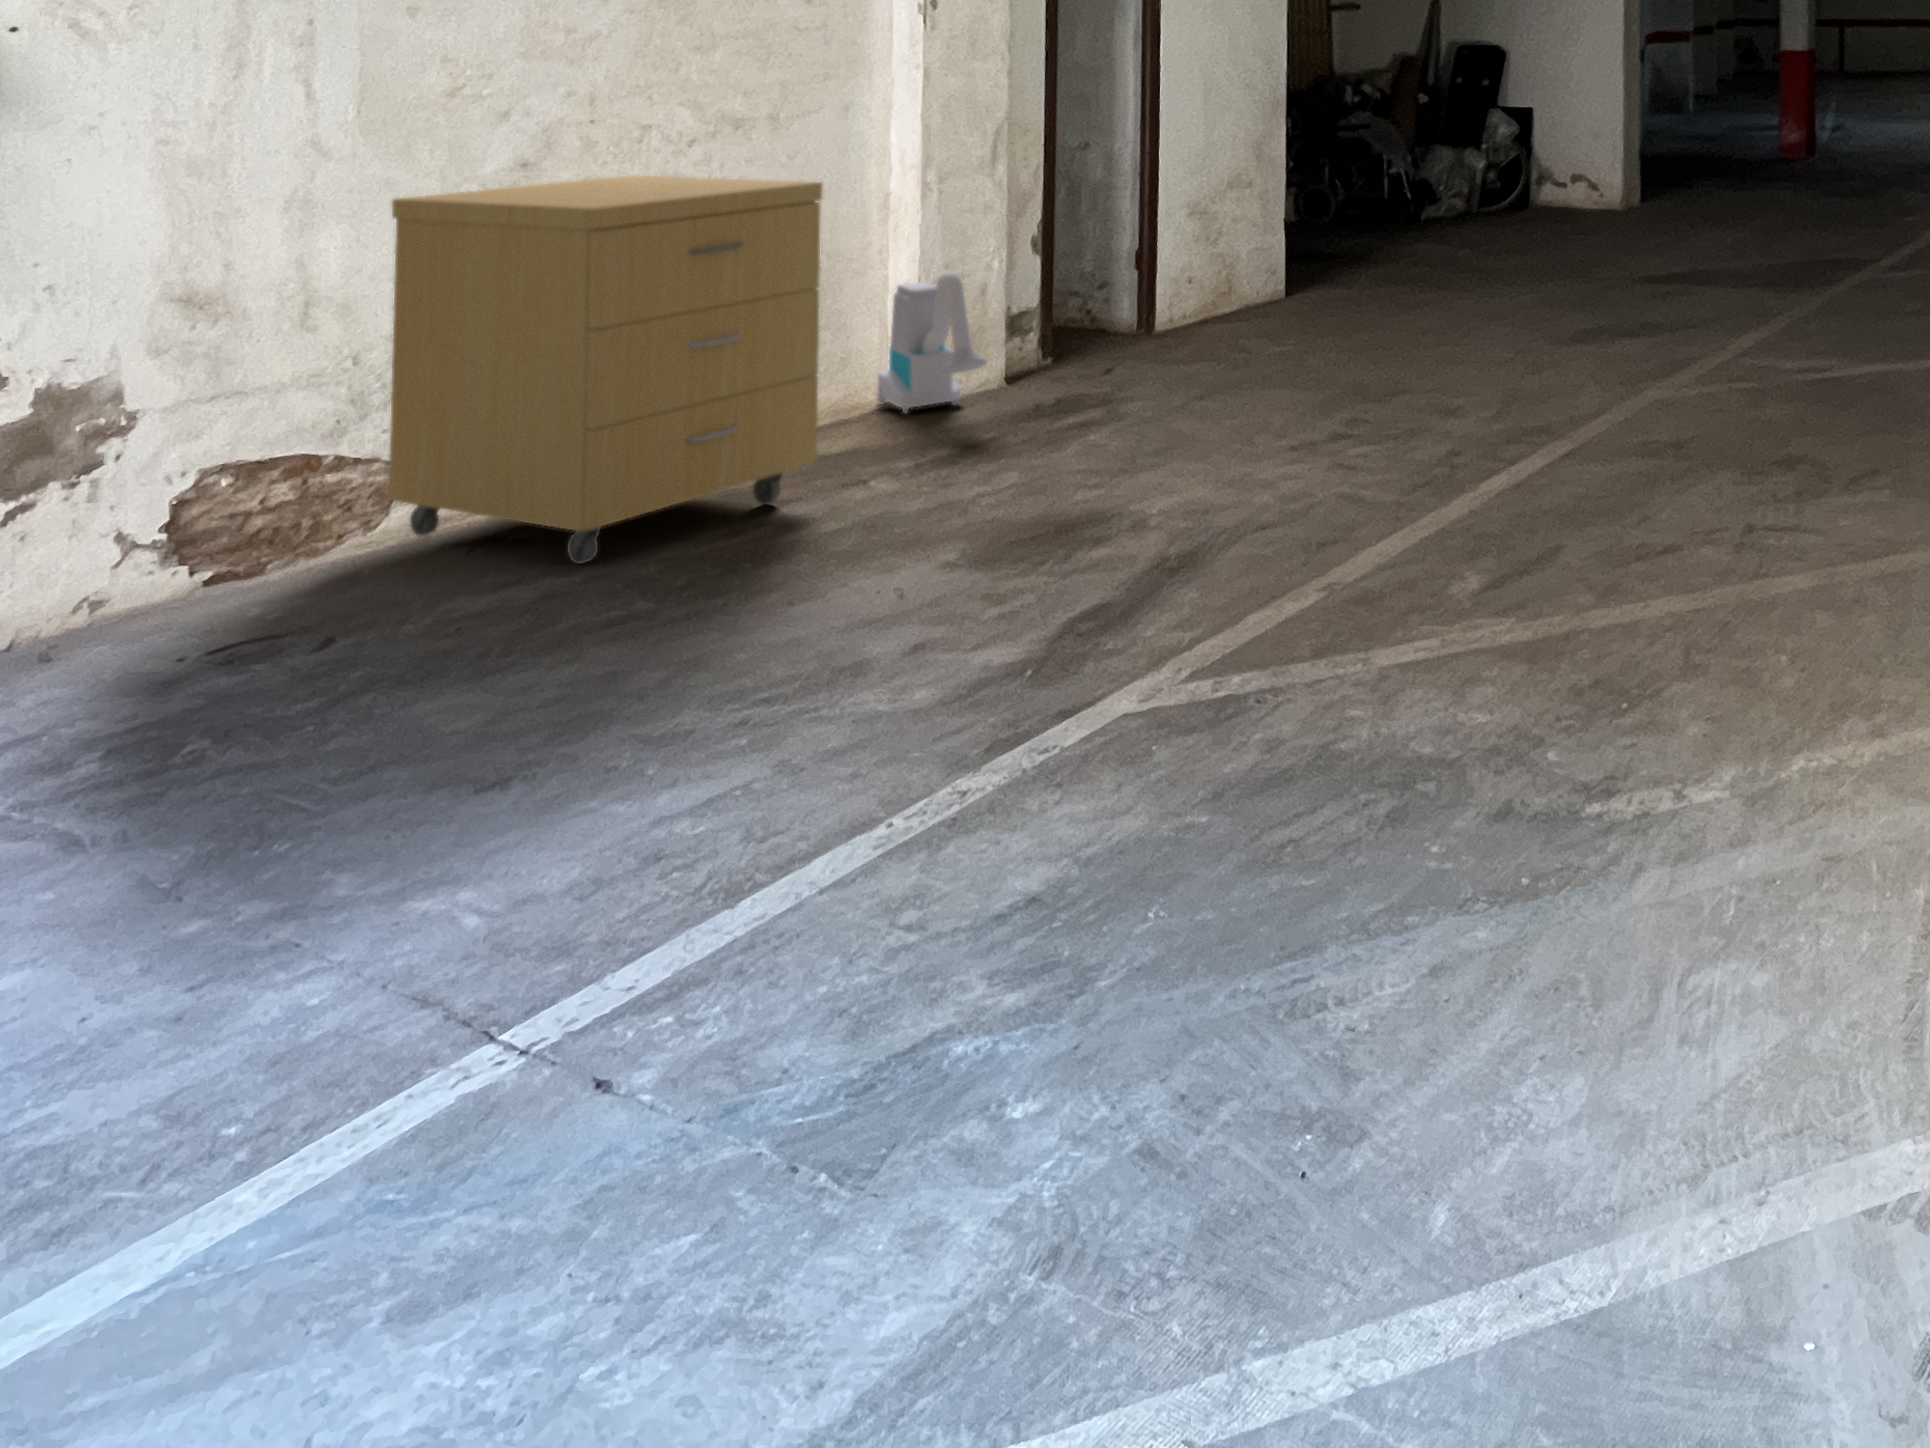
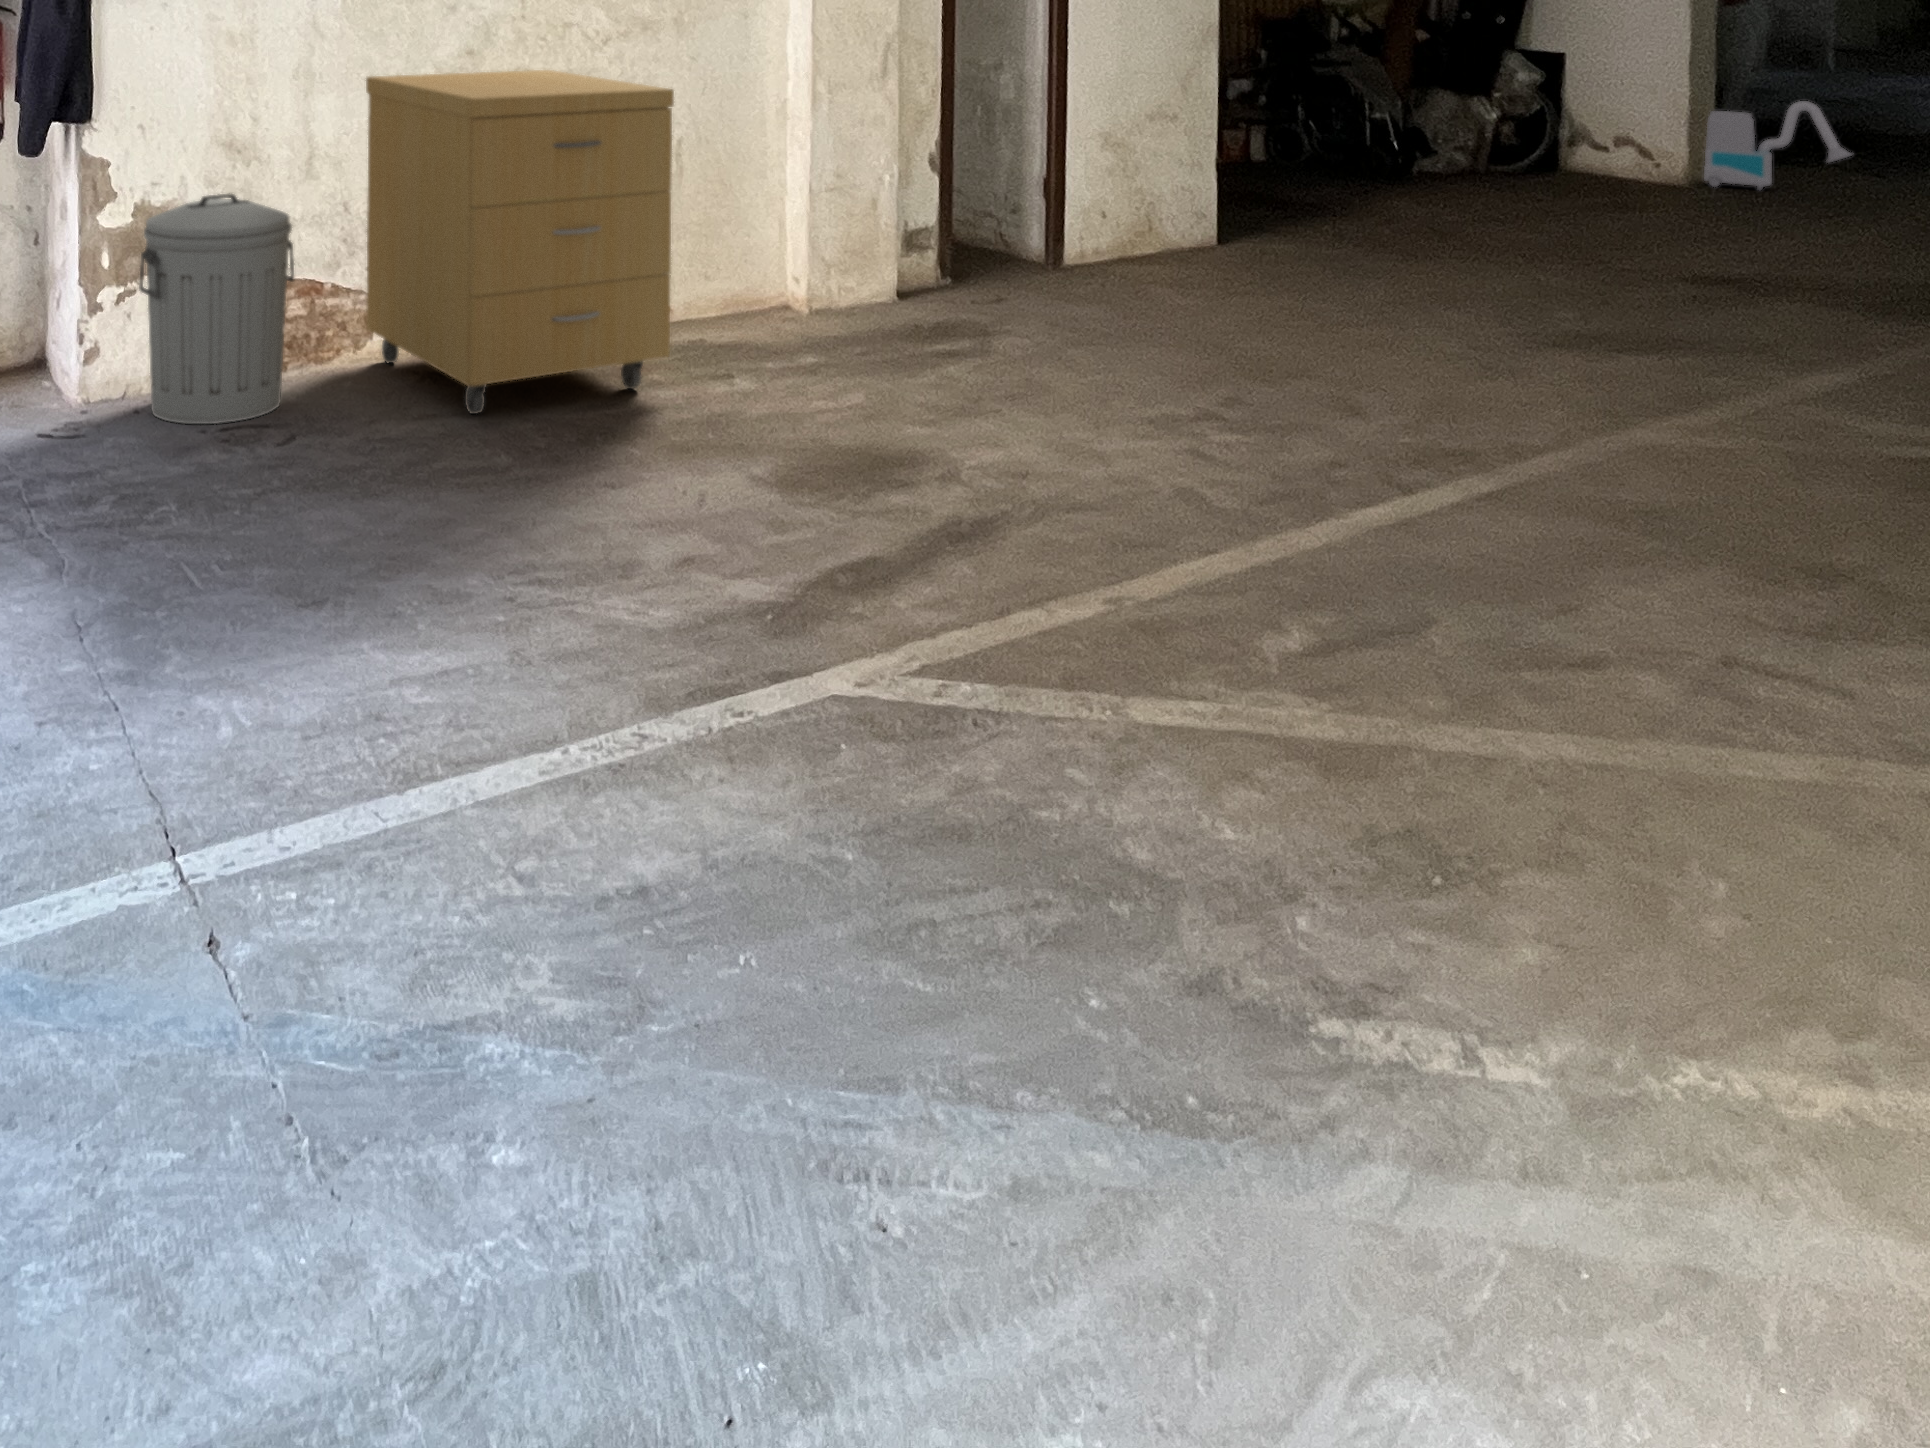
vacuum cleaner: present [877,271,986,413] -> present [1704,101,1852,190]
trash can: none [57,356,309,658] -> present [139,193,294,424]

